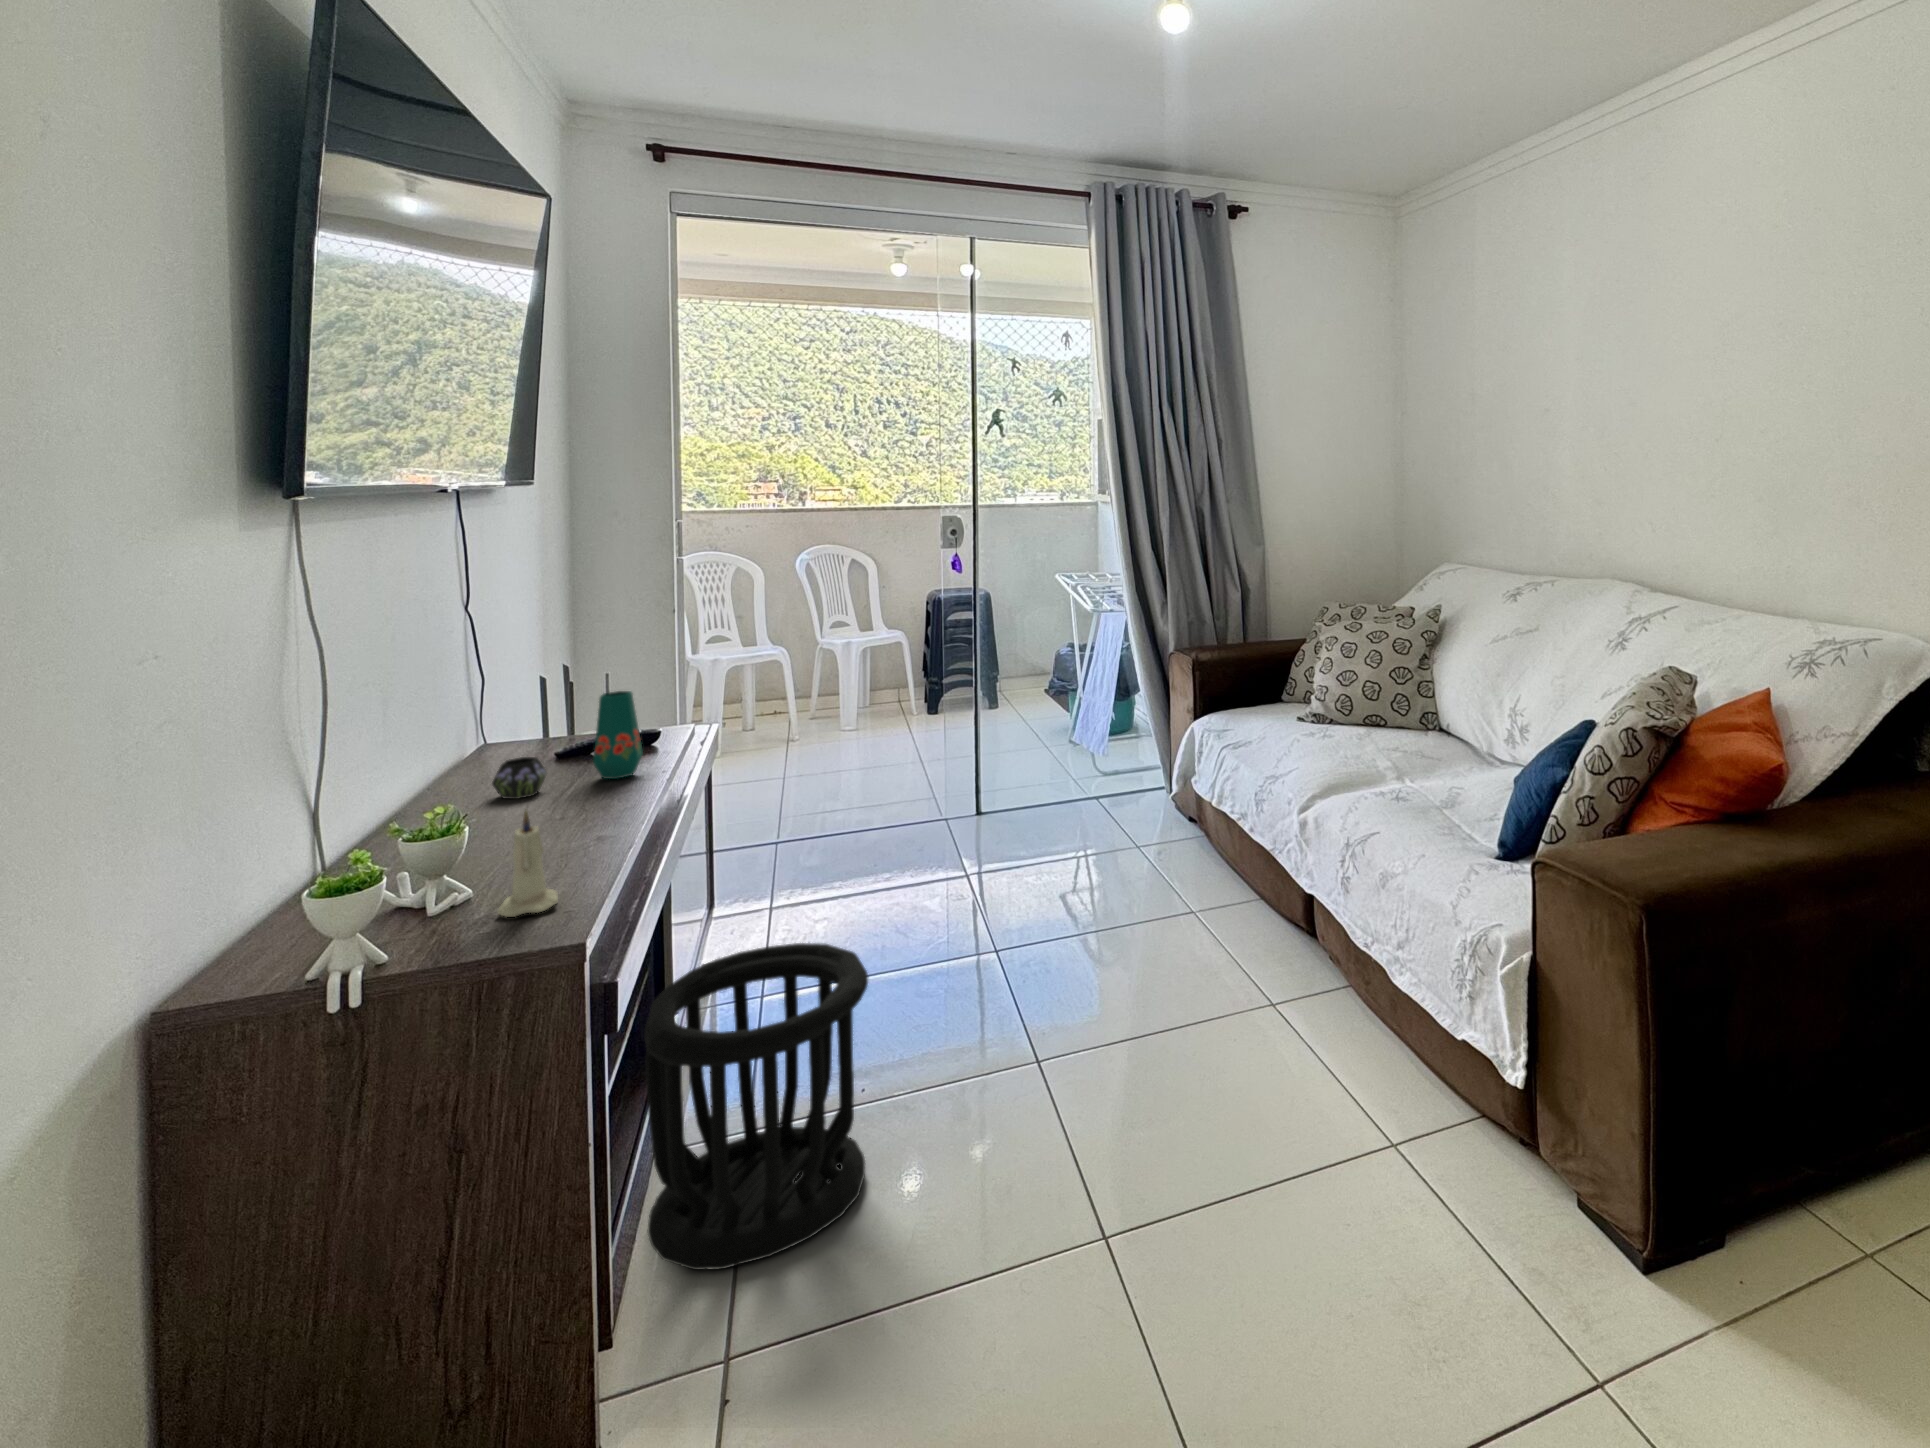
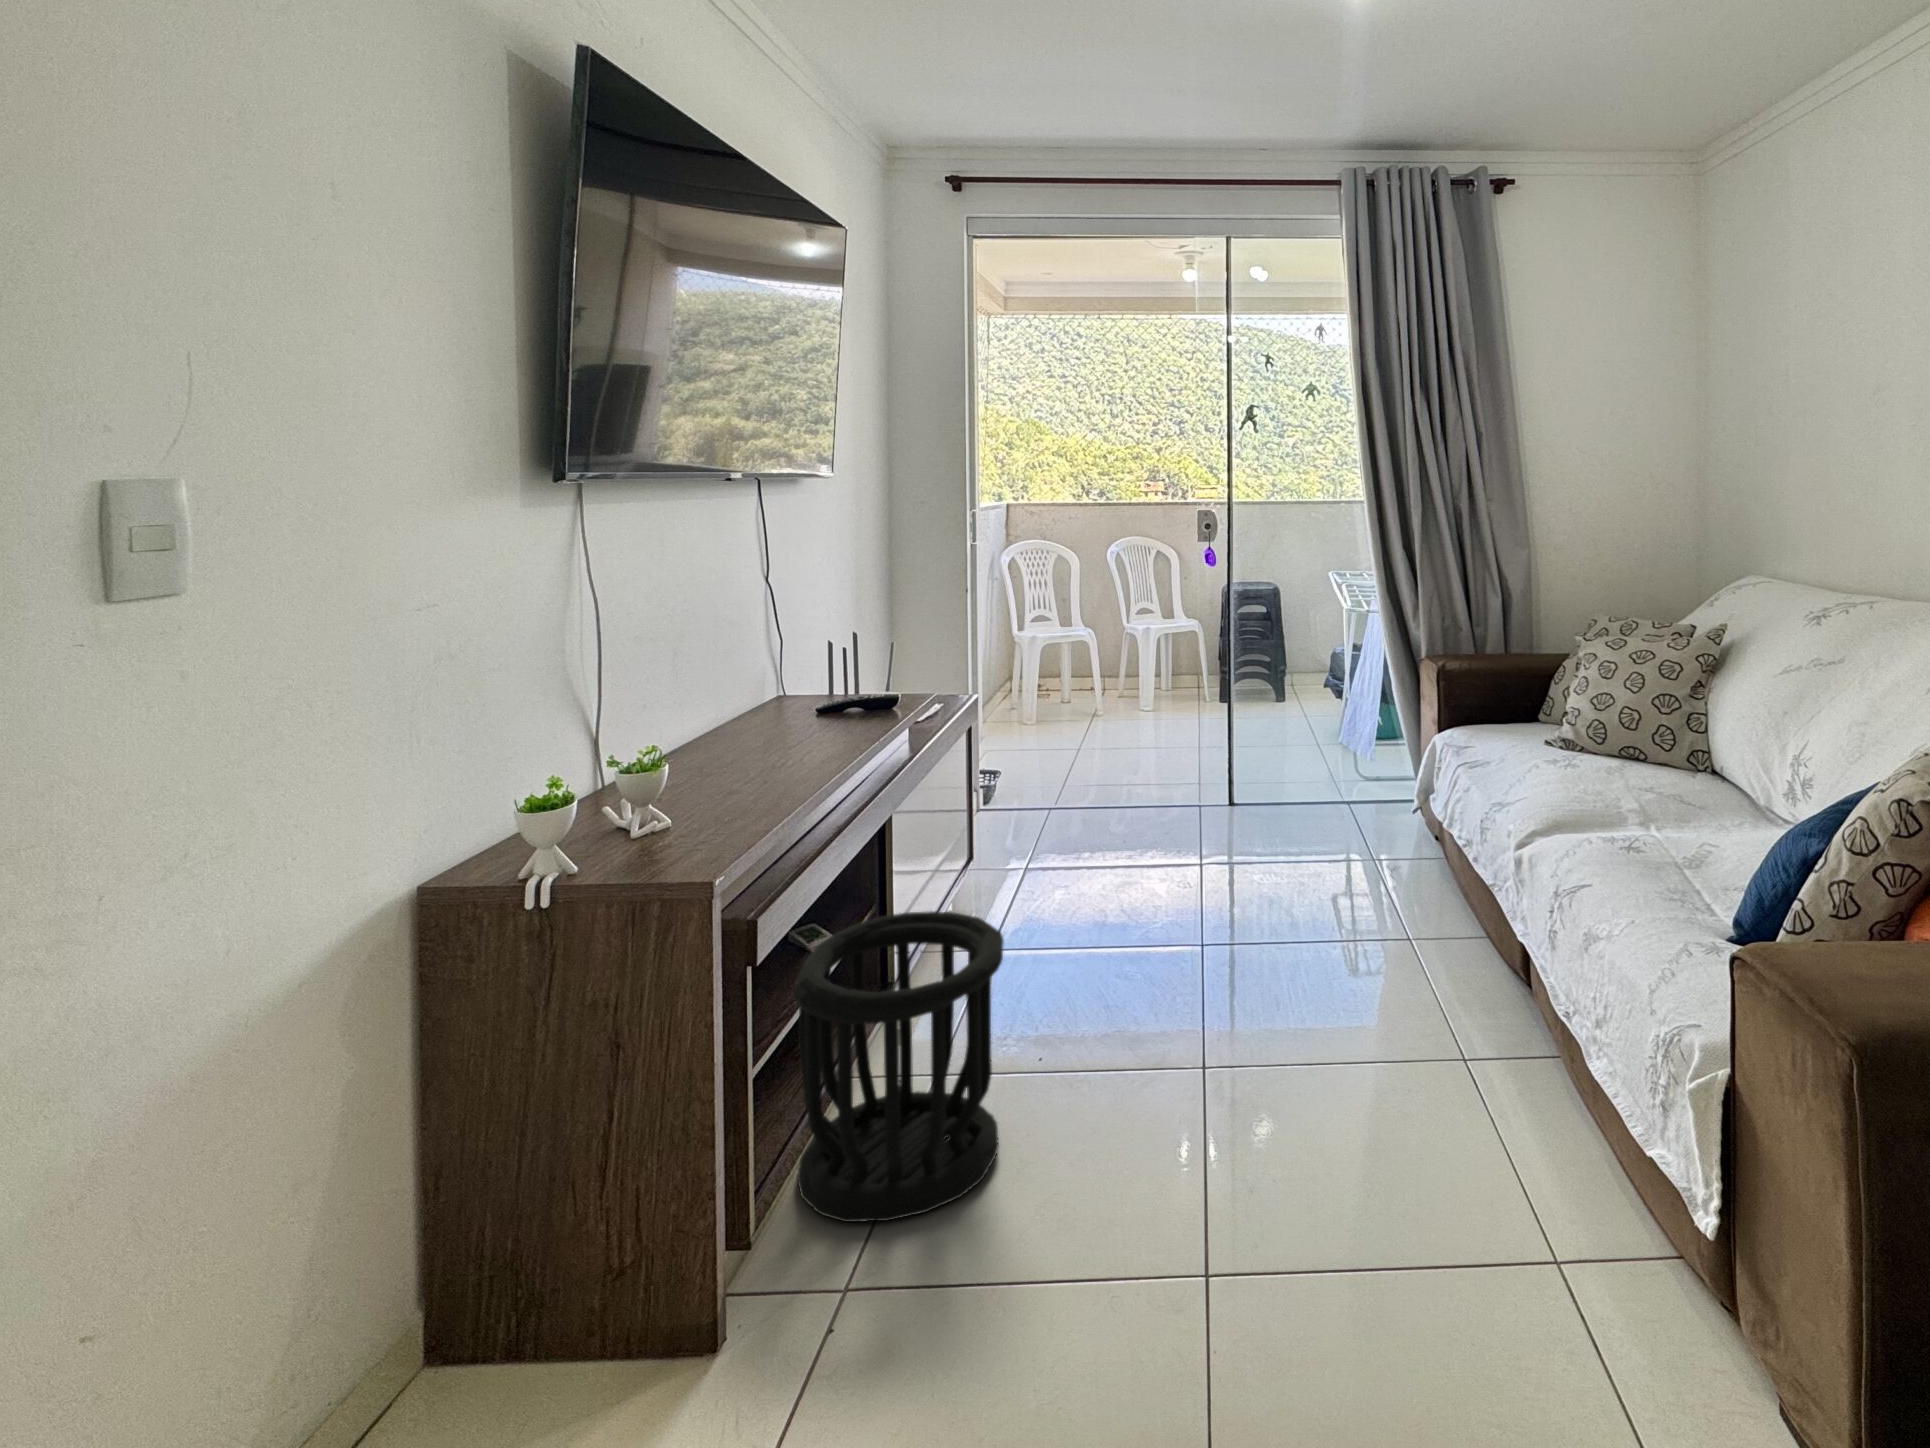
vase: present [492,691,643,799] -> none [737,654,865,744]
candle: present [498,811,558,917] -> none [648,752,704,851]

